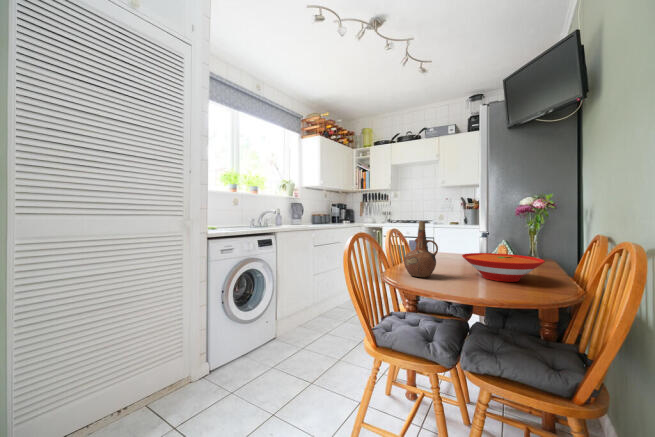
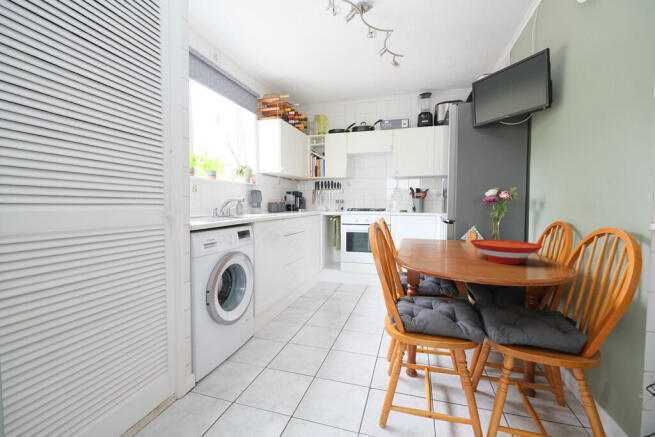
ceramic pitcher: present [404,221,438,277] -> none [428,212,461,264]

